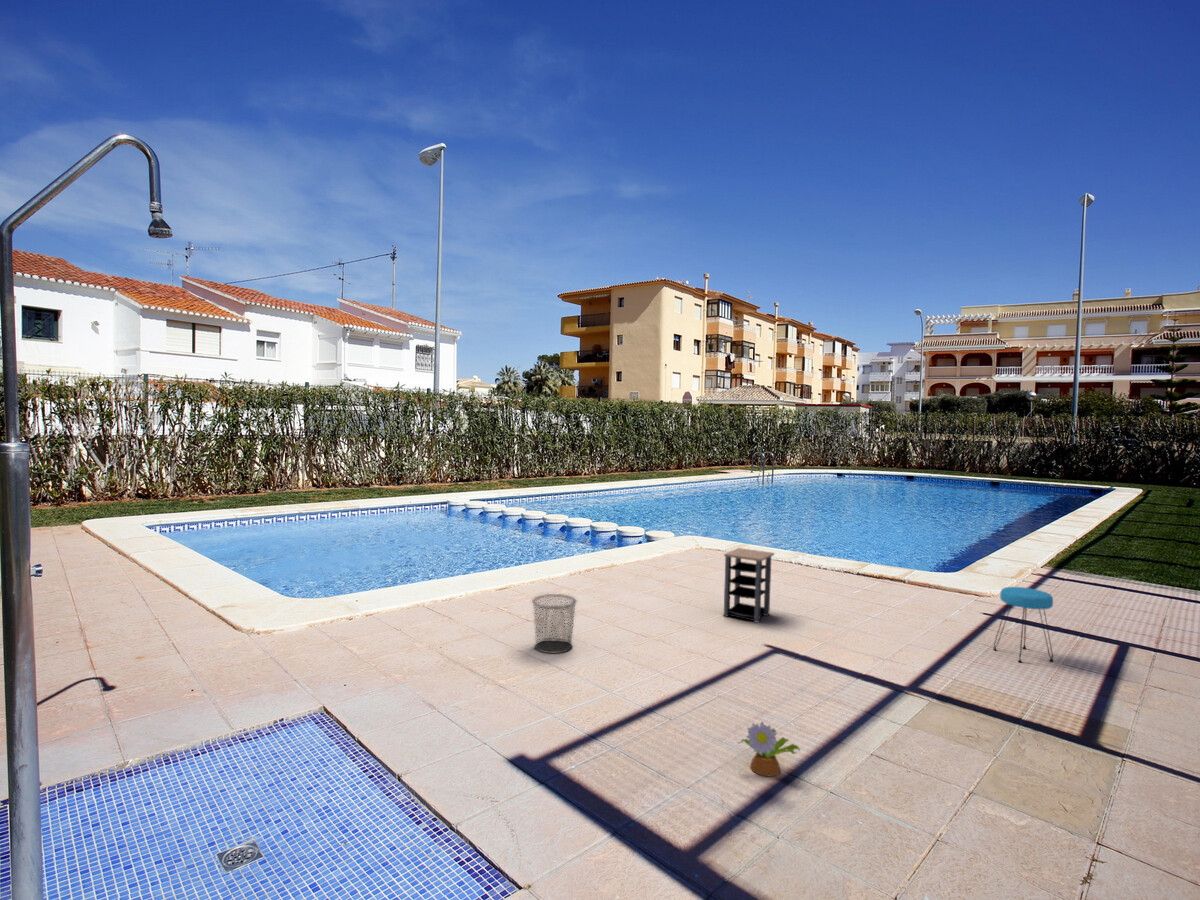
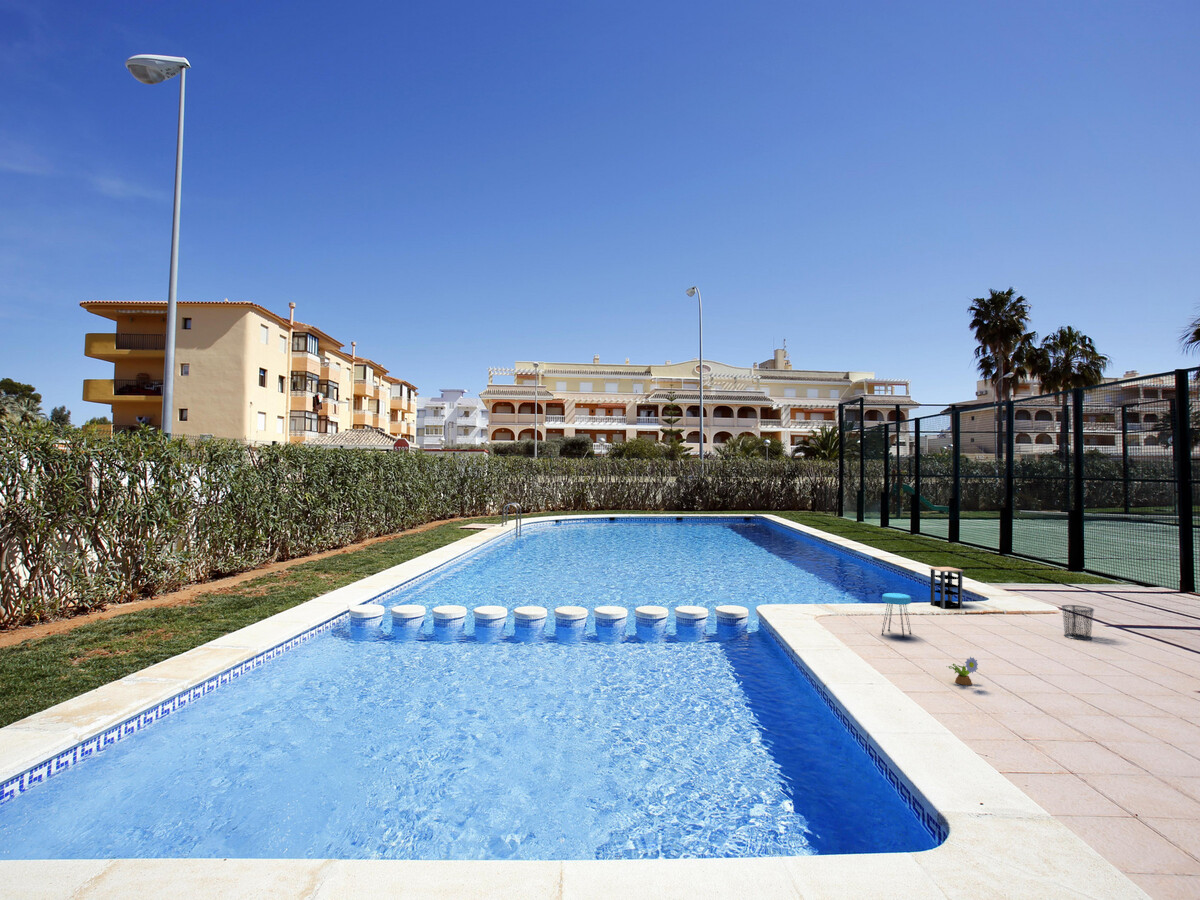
stool: present [993,587,1053,662] -> present [882,593,911,637]
waste bin: present [533,594,576,653] -> present [1062,605,1094,640]
decorative plant: present [738,722,800,776] -> present [949,657,978,685]

